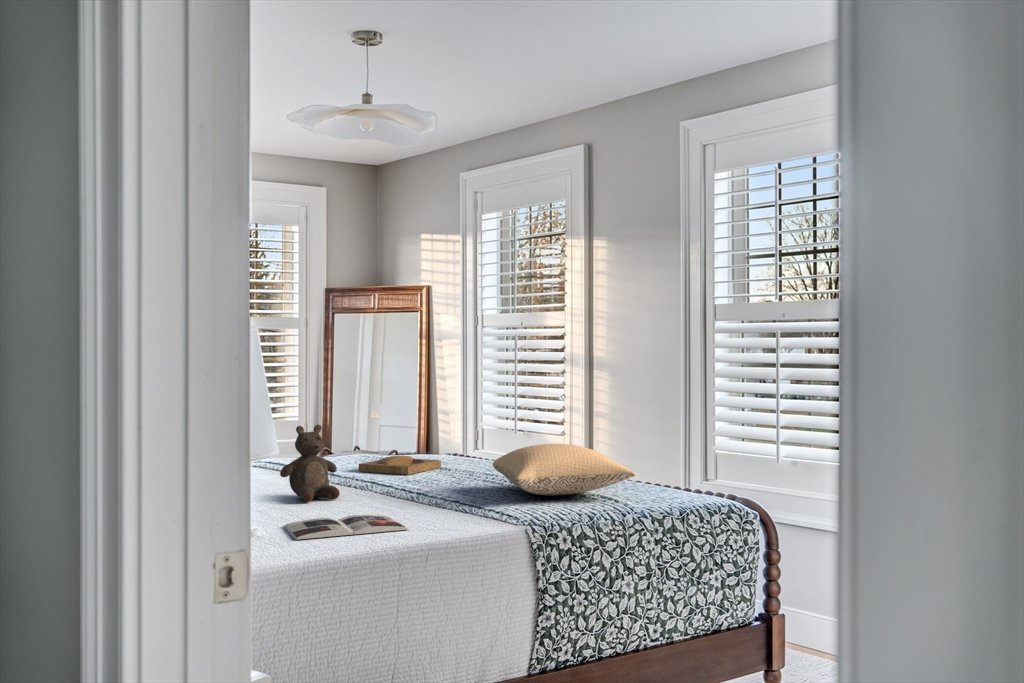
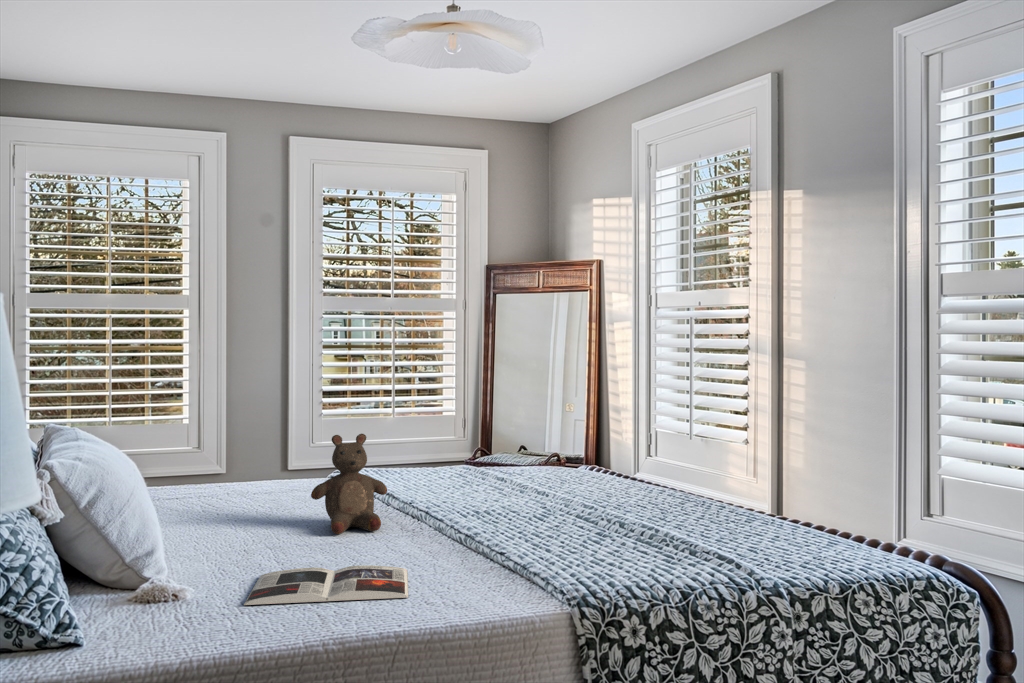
pillow: present [493,444,636,496] -> none [590,470,776,545]
tray: present [359,456,441,475] -> none [452,468,555,495]

